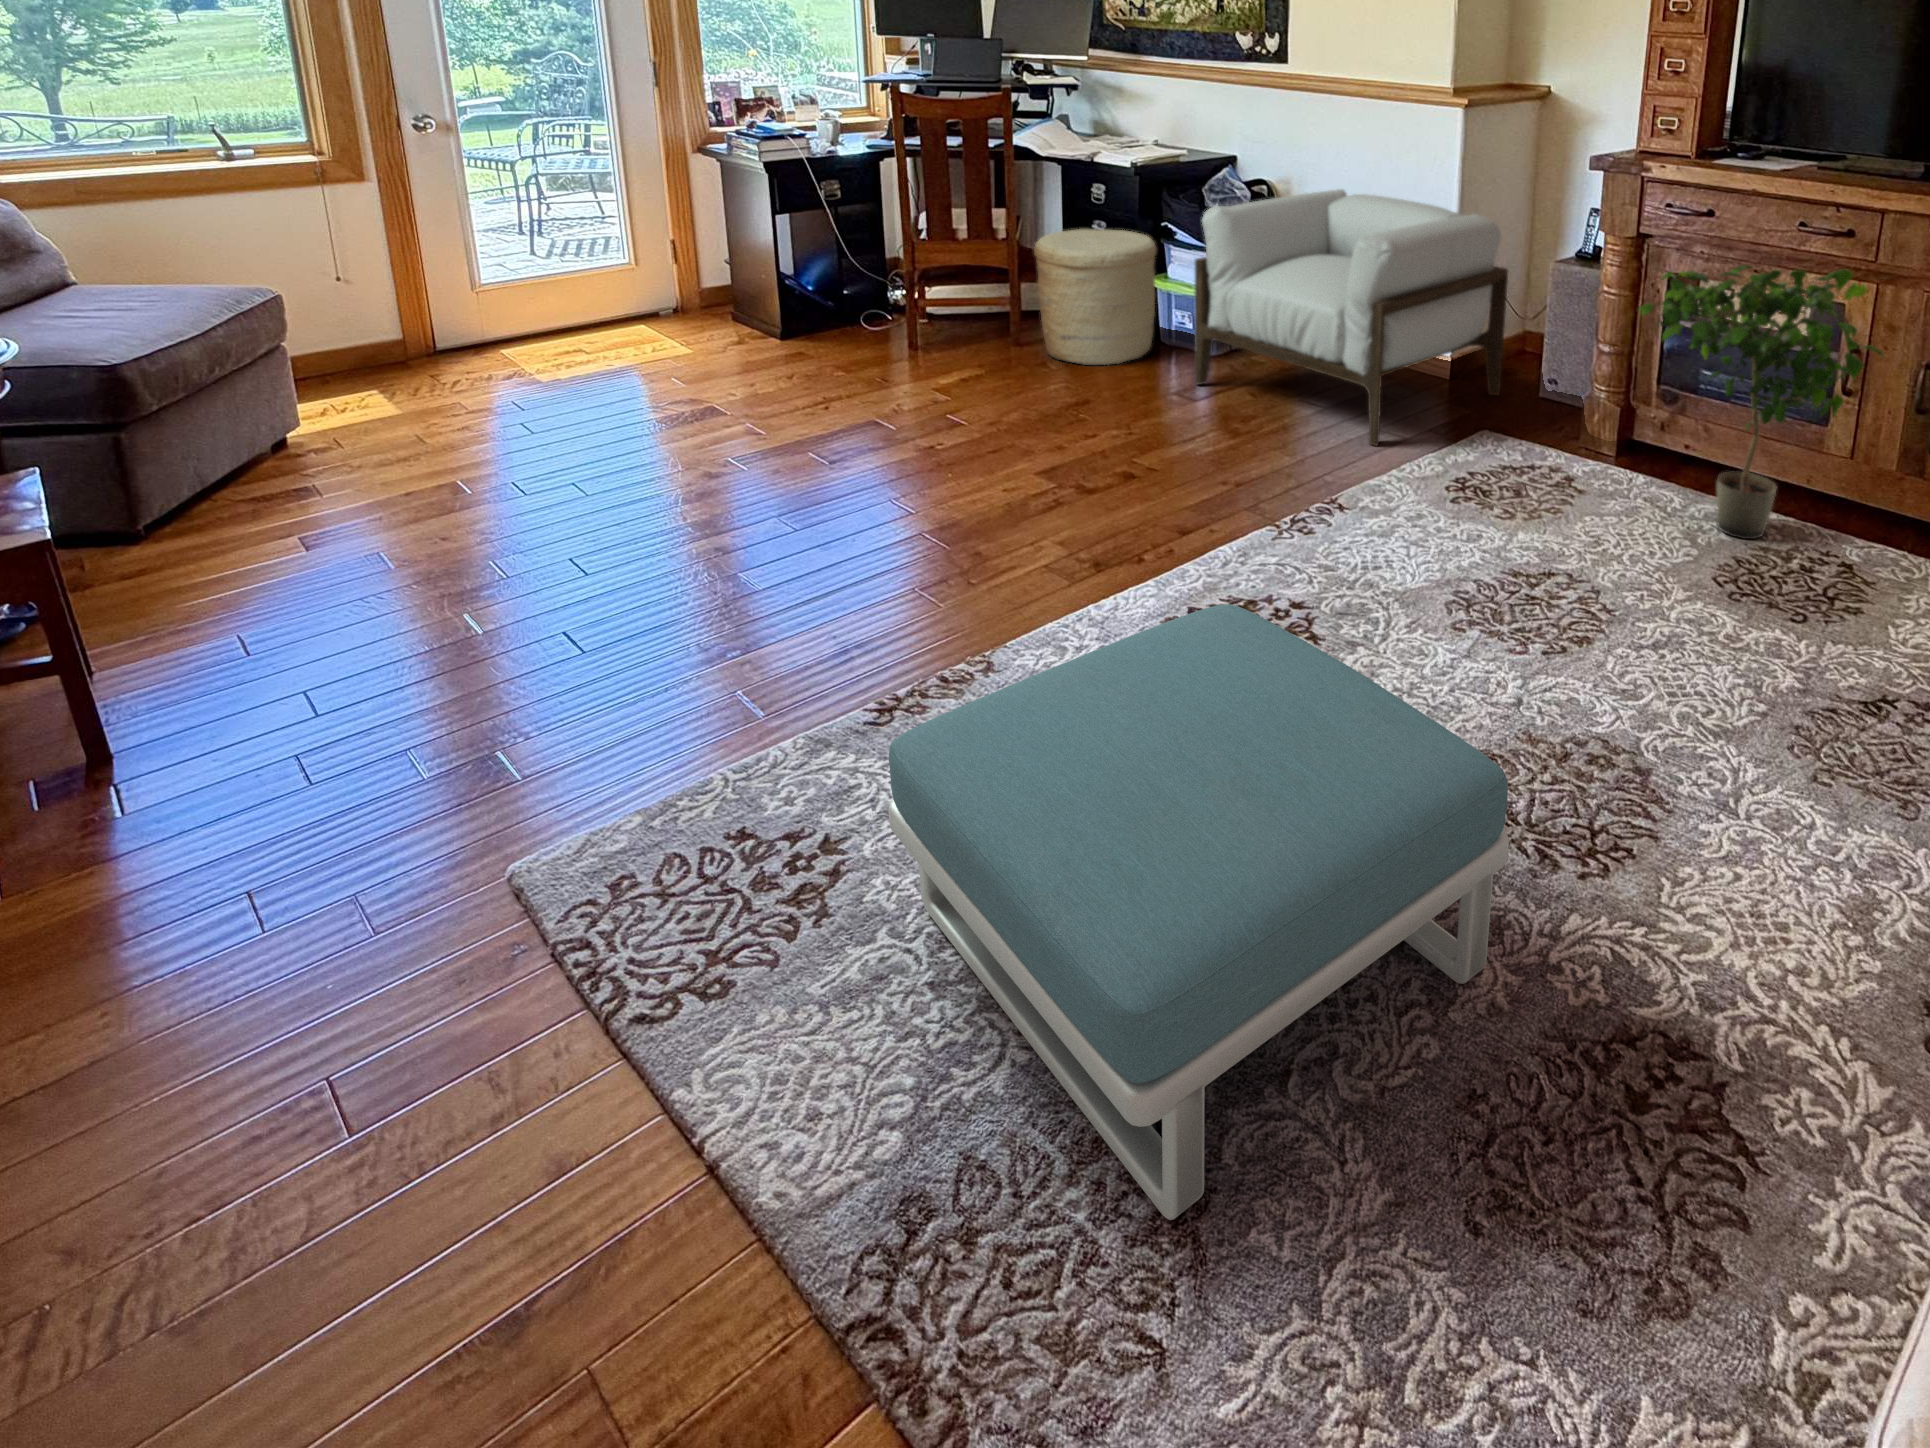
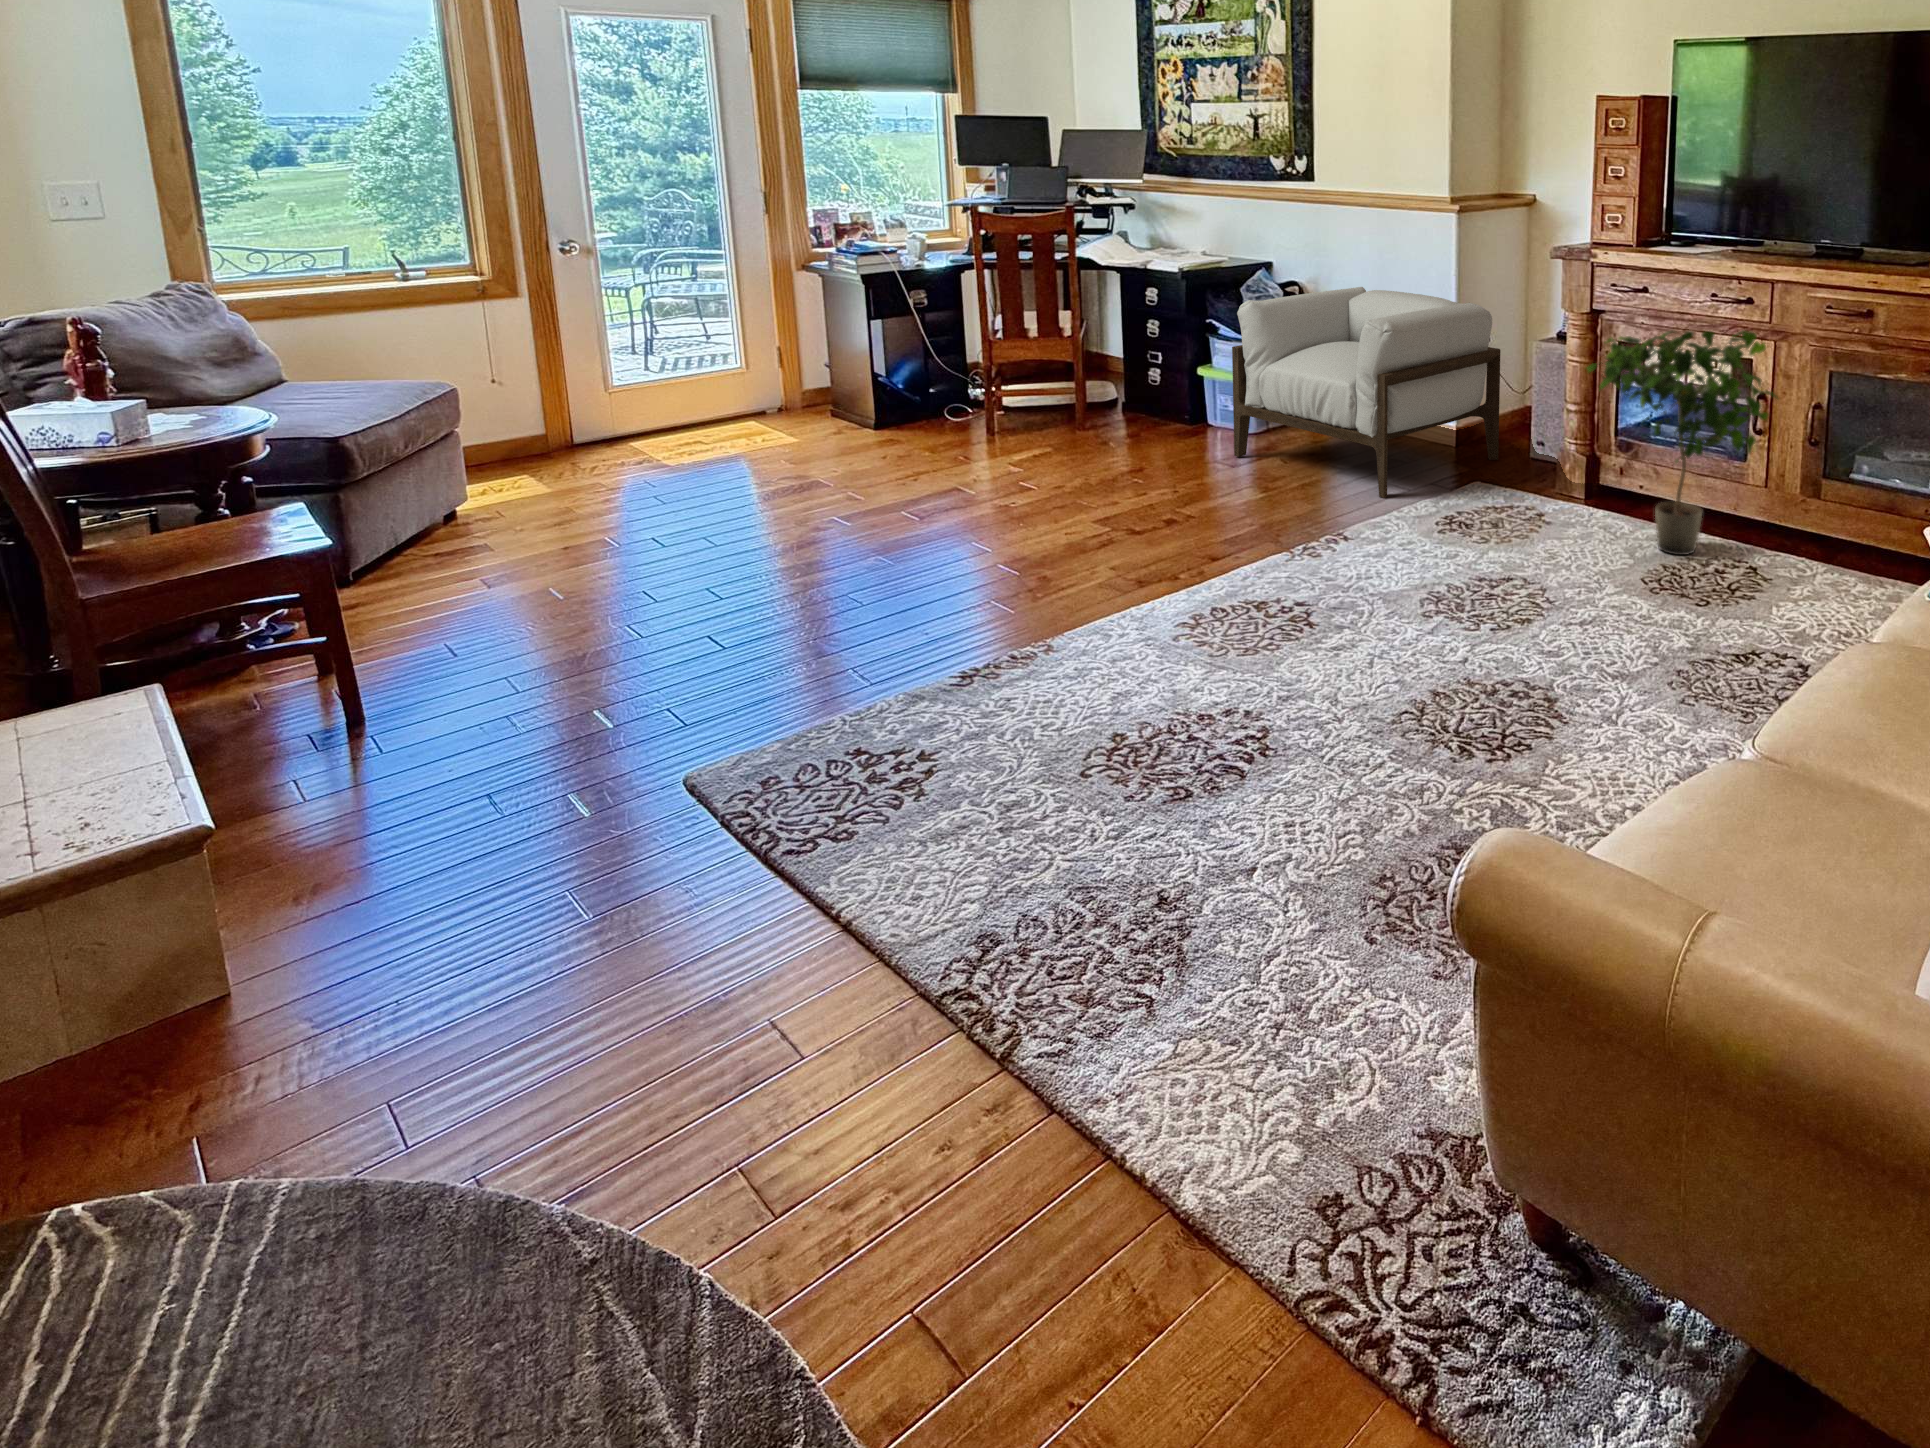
woven basket: present [1034,229,1157,365] -> none [1095,328,1202,444]
footstool: present [888,604,1509,1220] -> none [970,575,1421,940]

